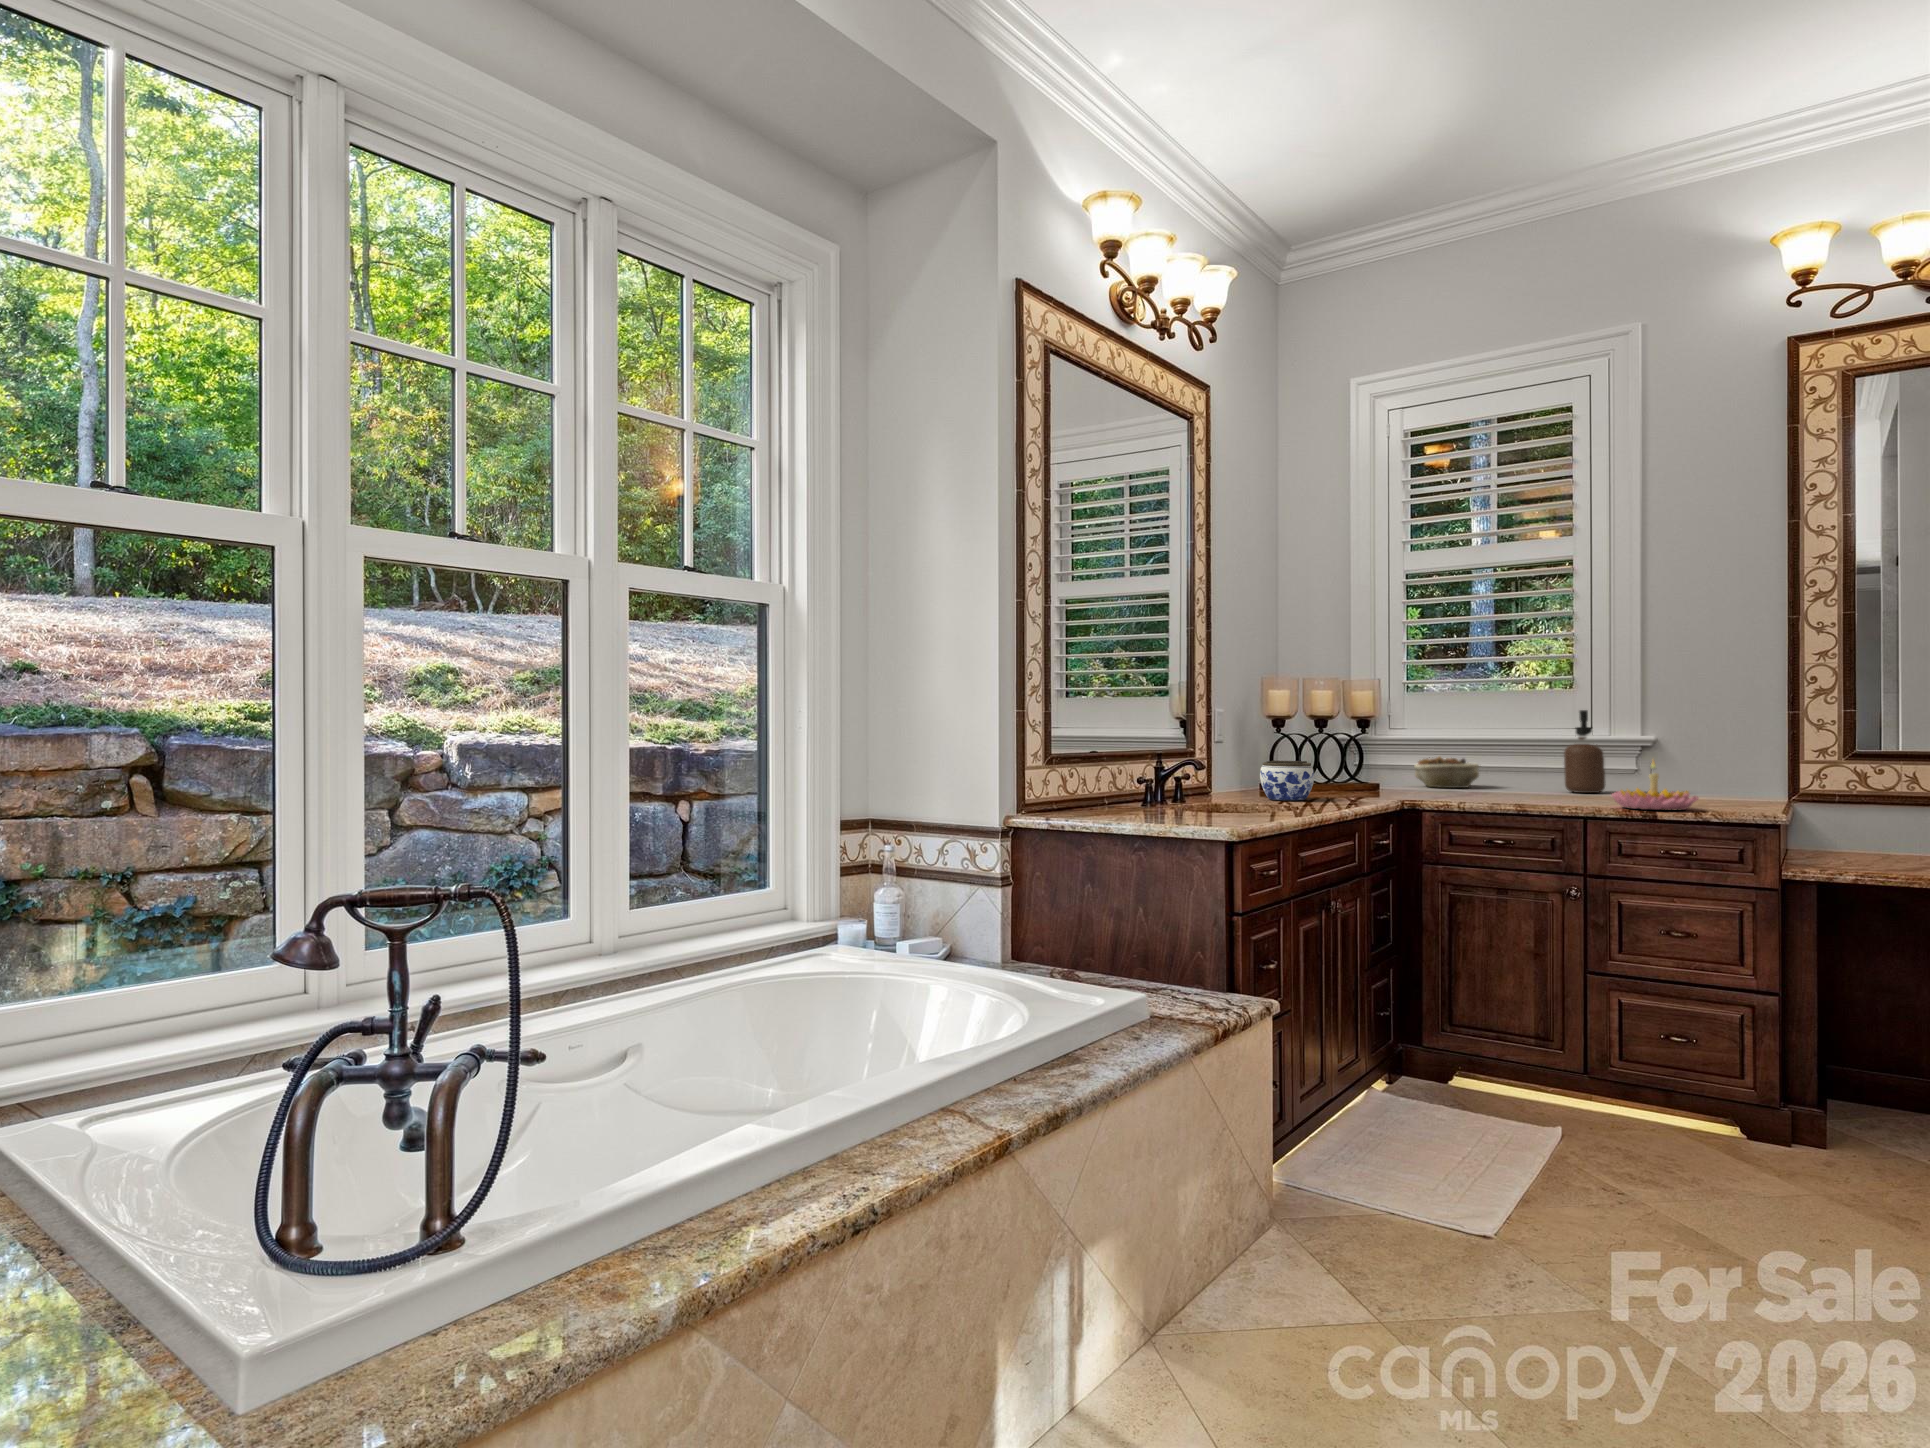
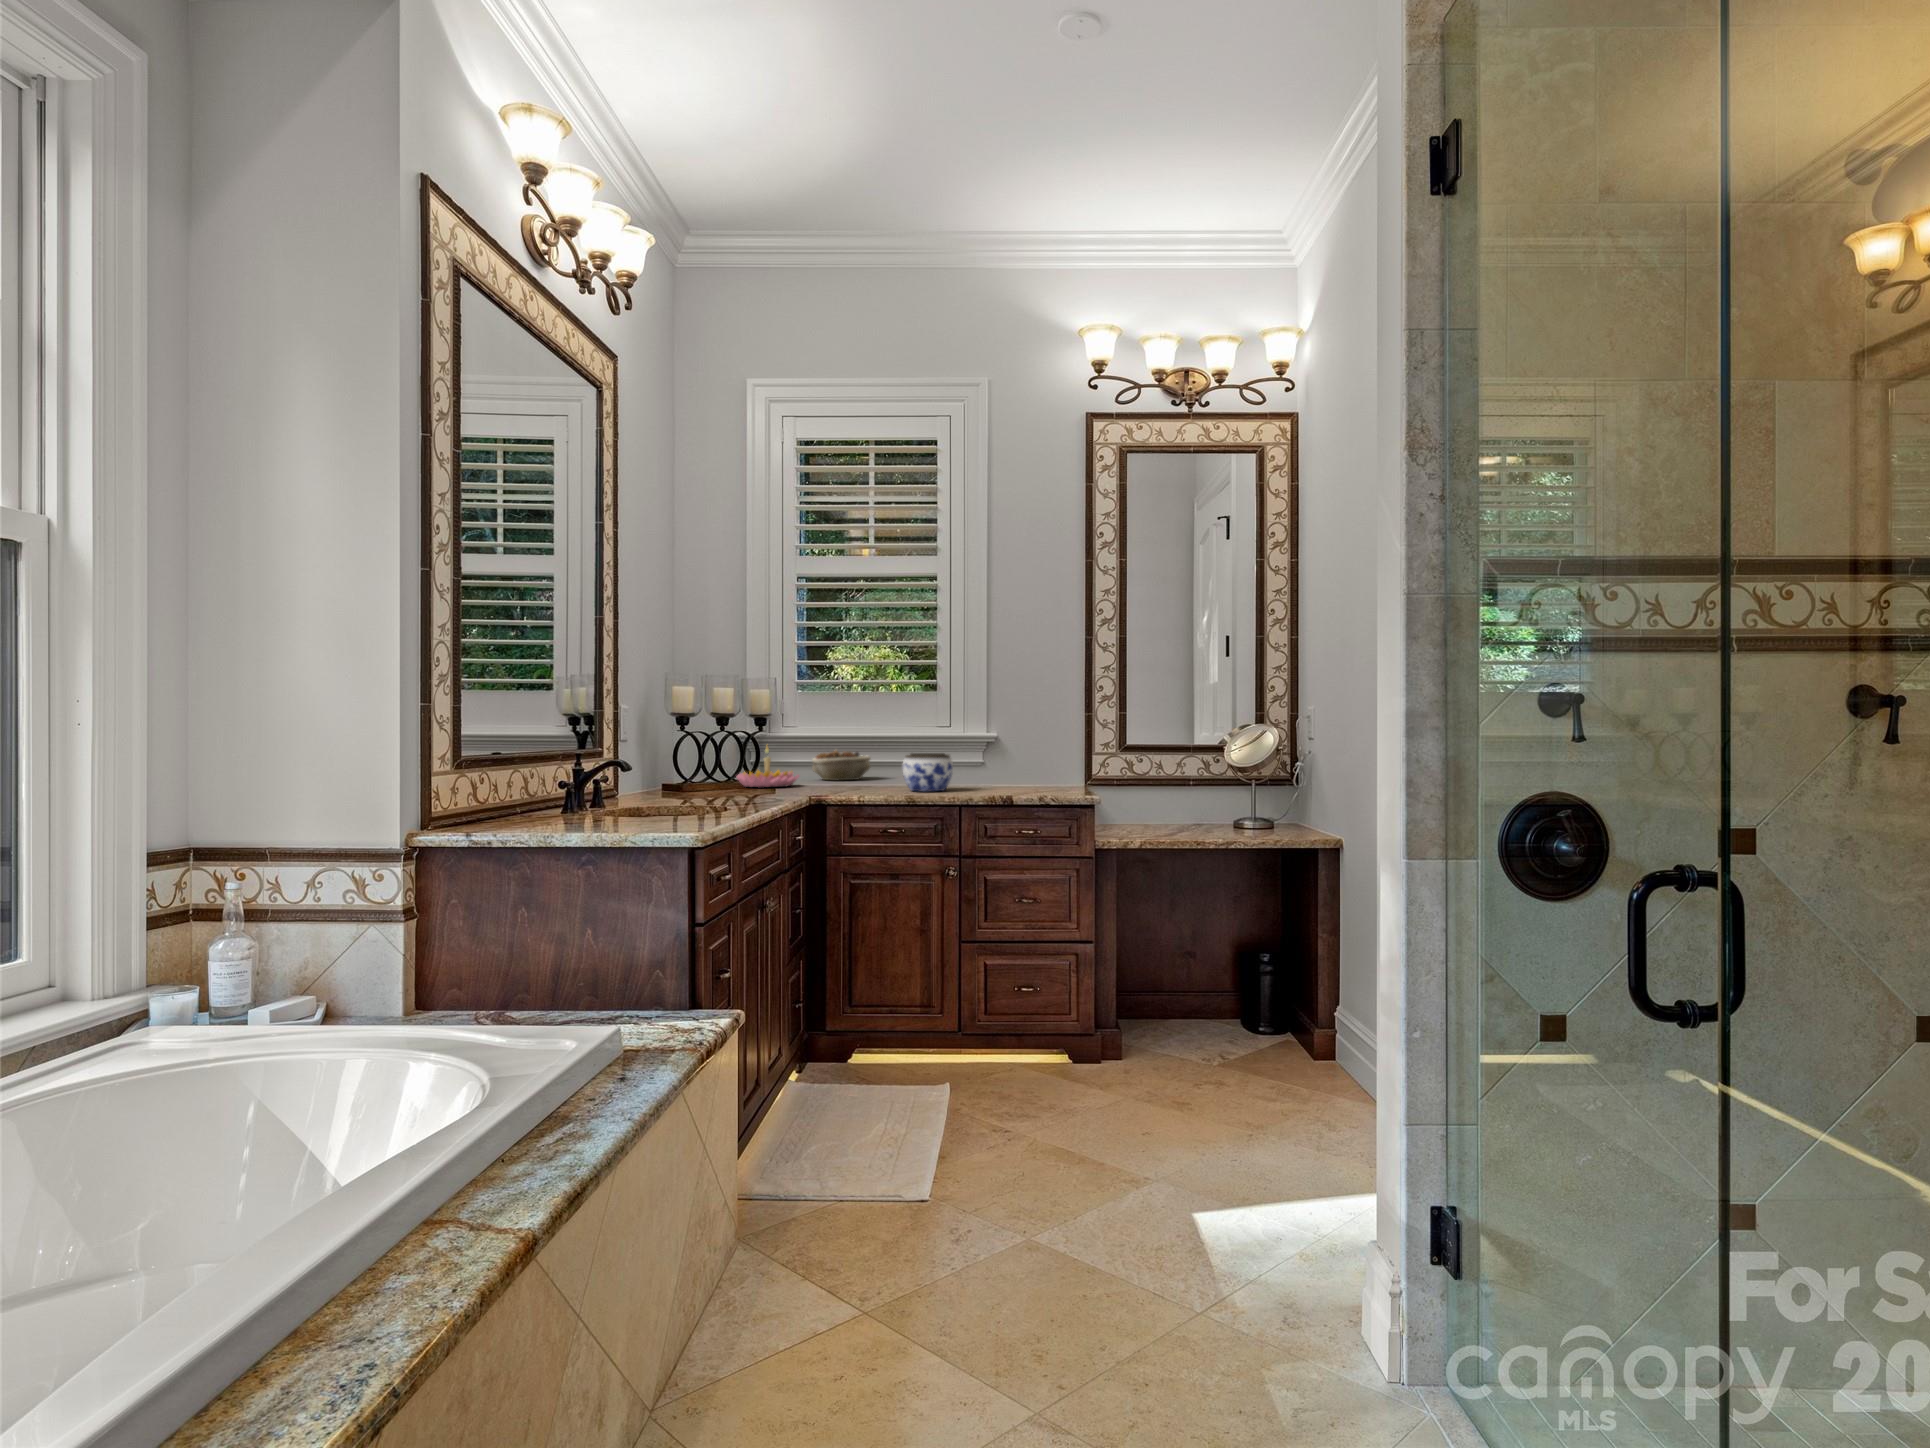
soap dispenser: present [1564,710,1606,793] -> none [943,705,976,780]
candle holder: present [1612,760,1698,811] -> present [737,747,799,788]
jar: present [1260,761,1314,800] -> present [902,753,953,792]

